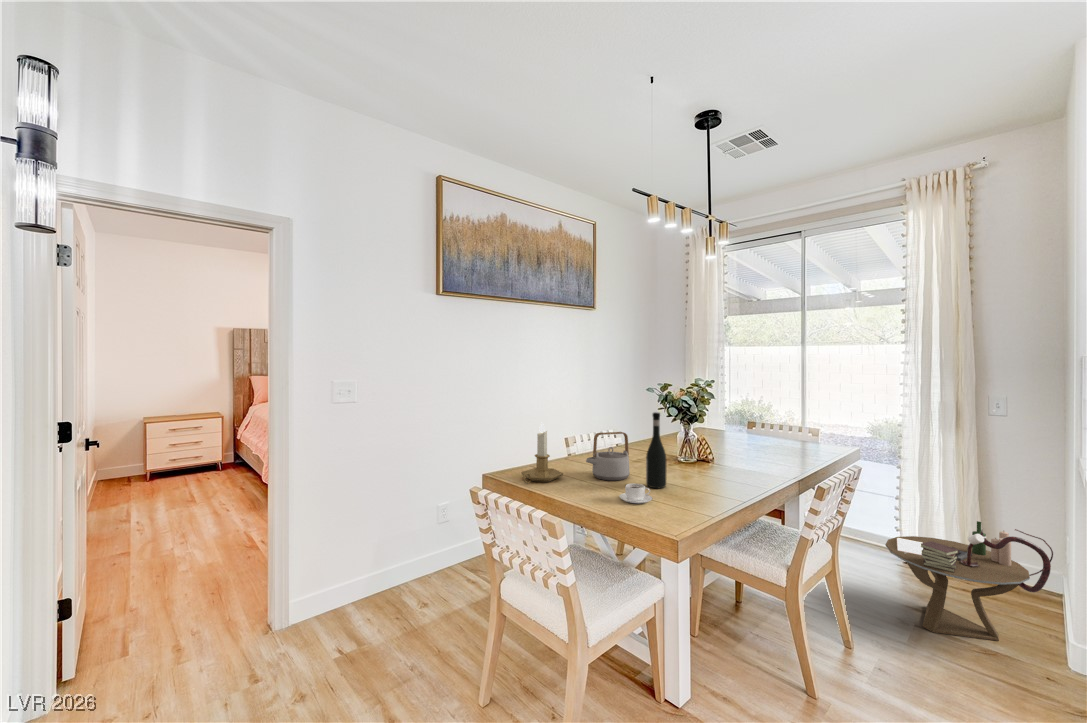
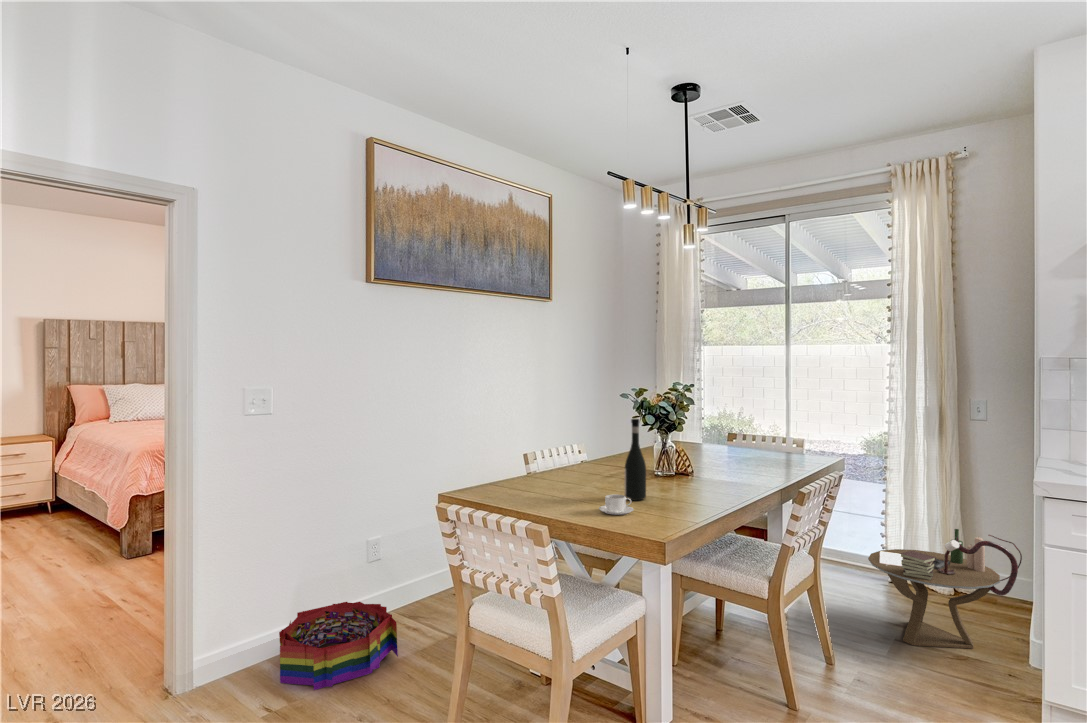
candlestick: present [521,423,563,484] -> none [484,431,533,501]
teapot: present [586,432,630,481] -> none [558,441,605,495]
storage bin: none [356,557,454,635] -> present [279,602,398,690]

